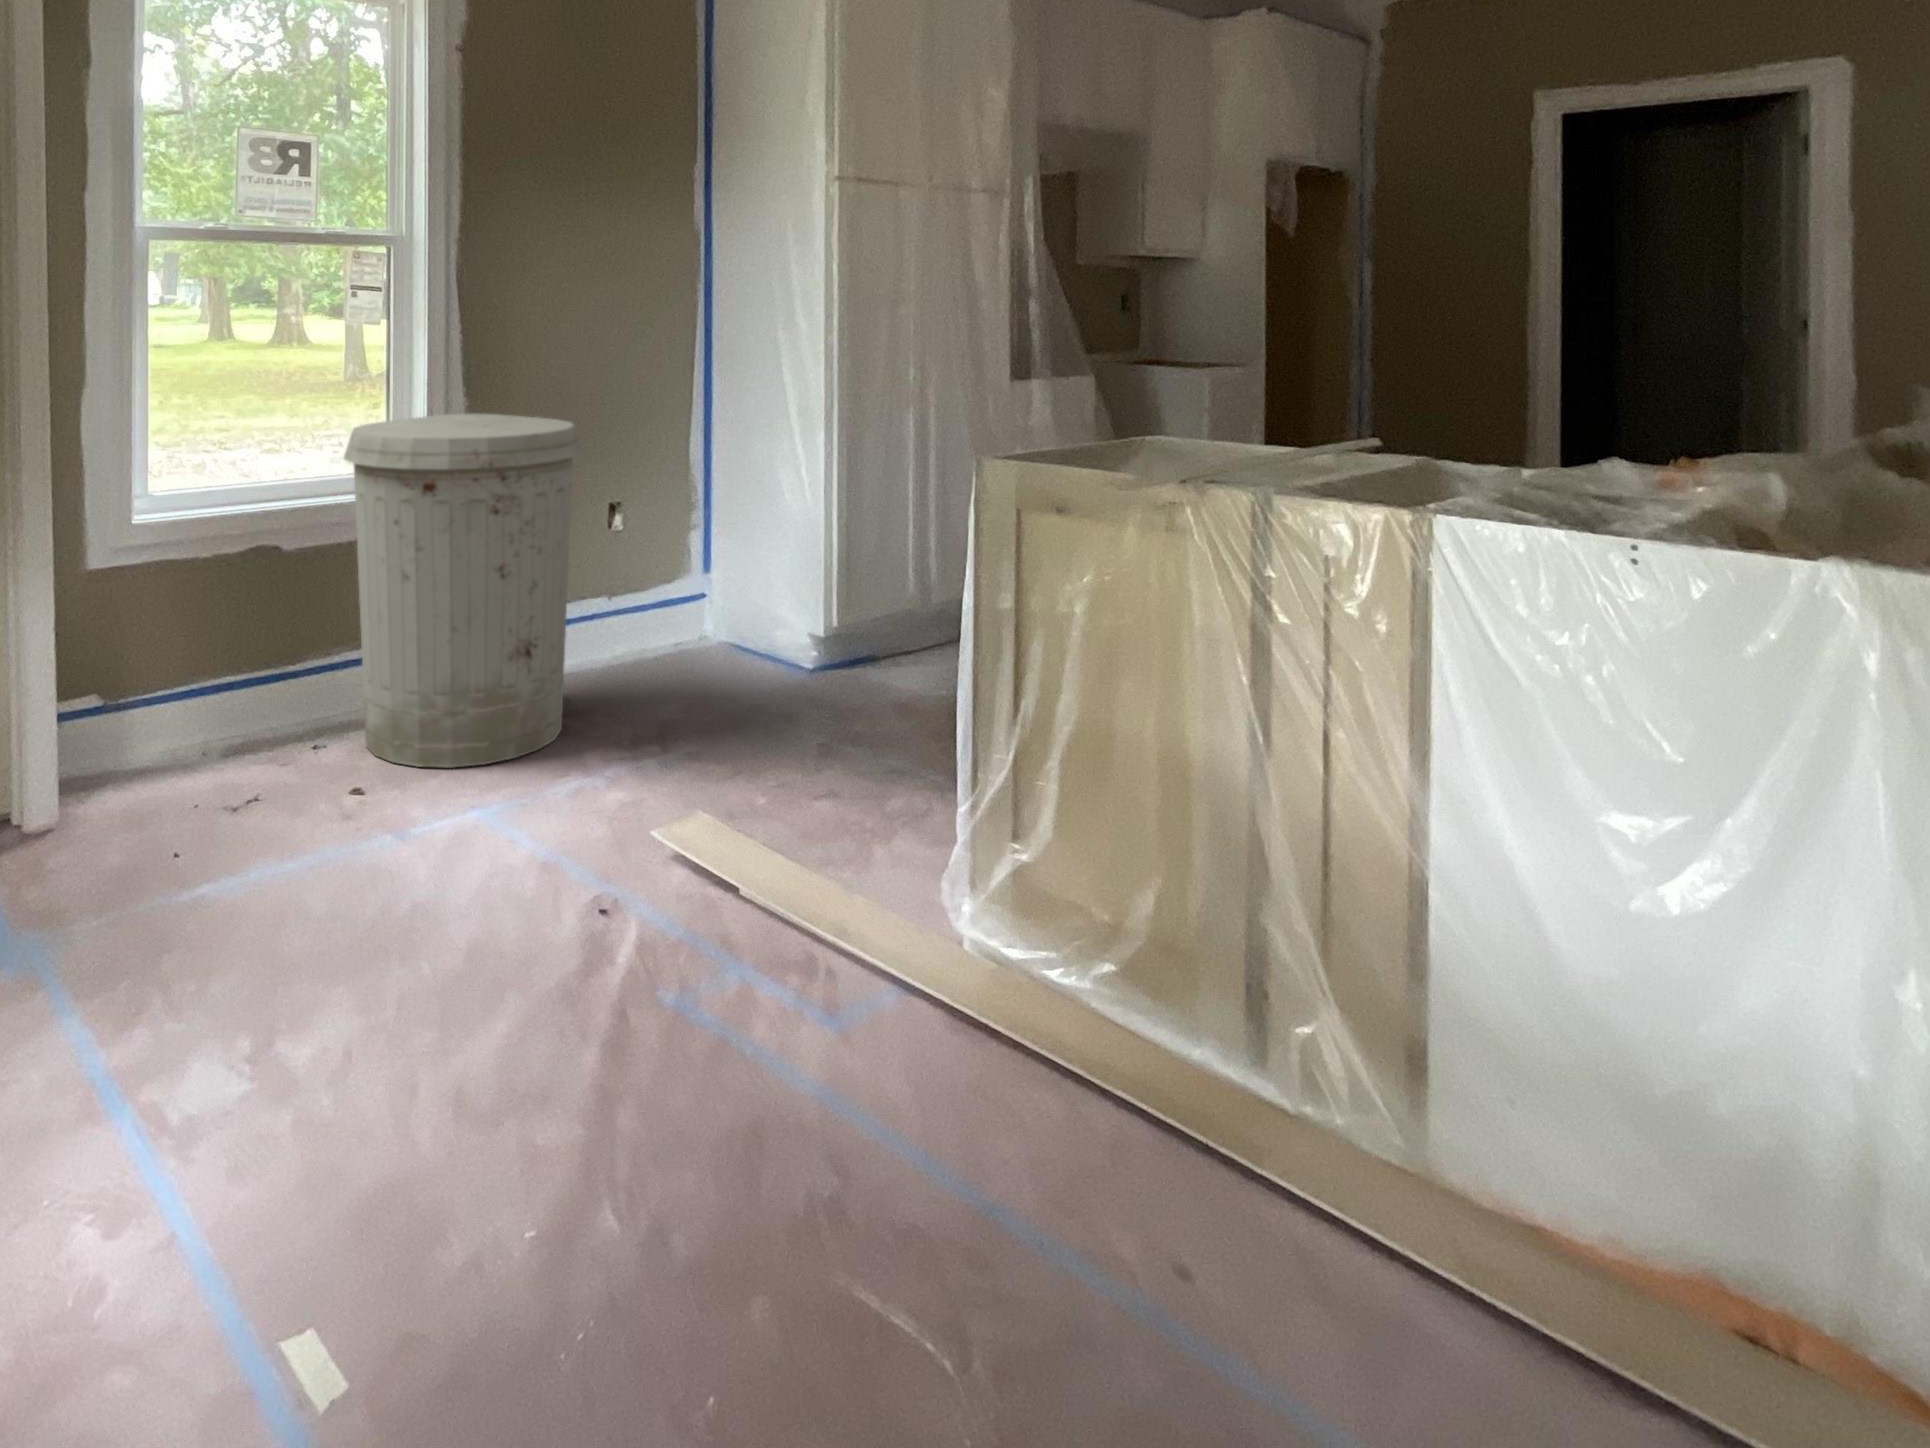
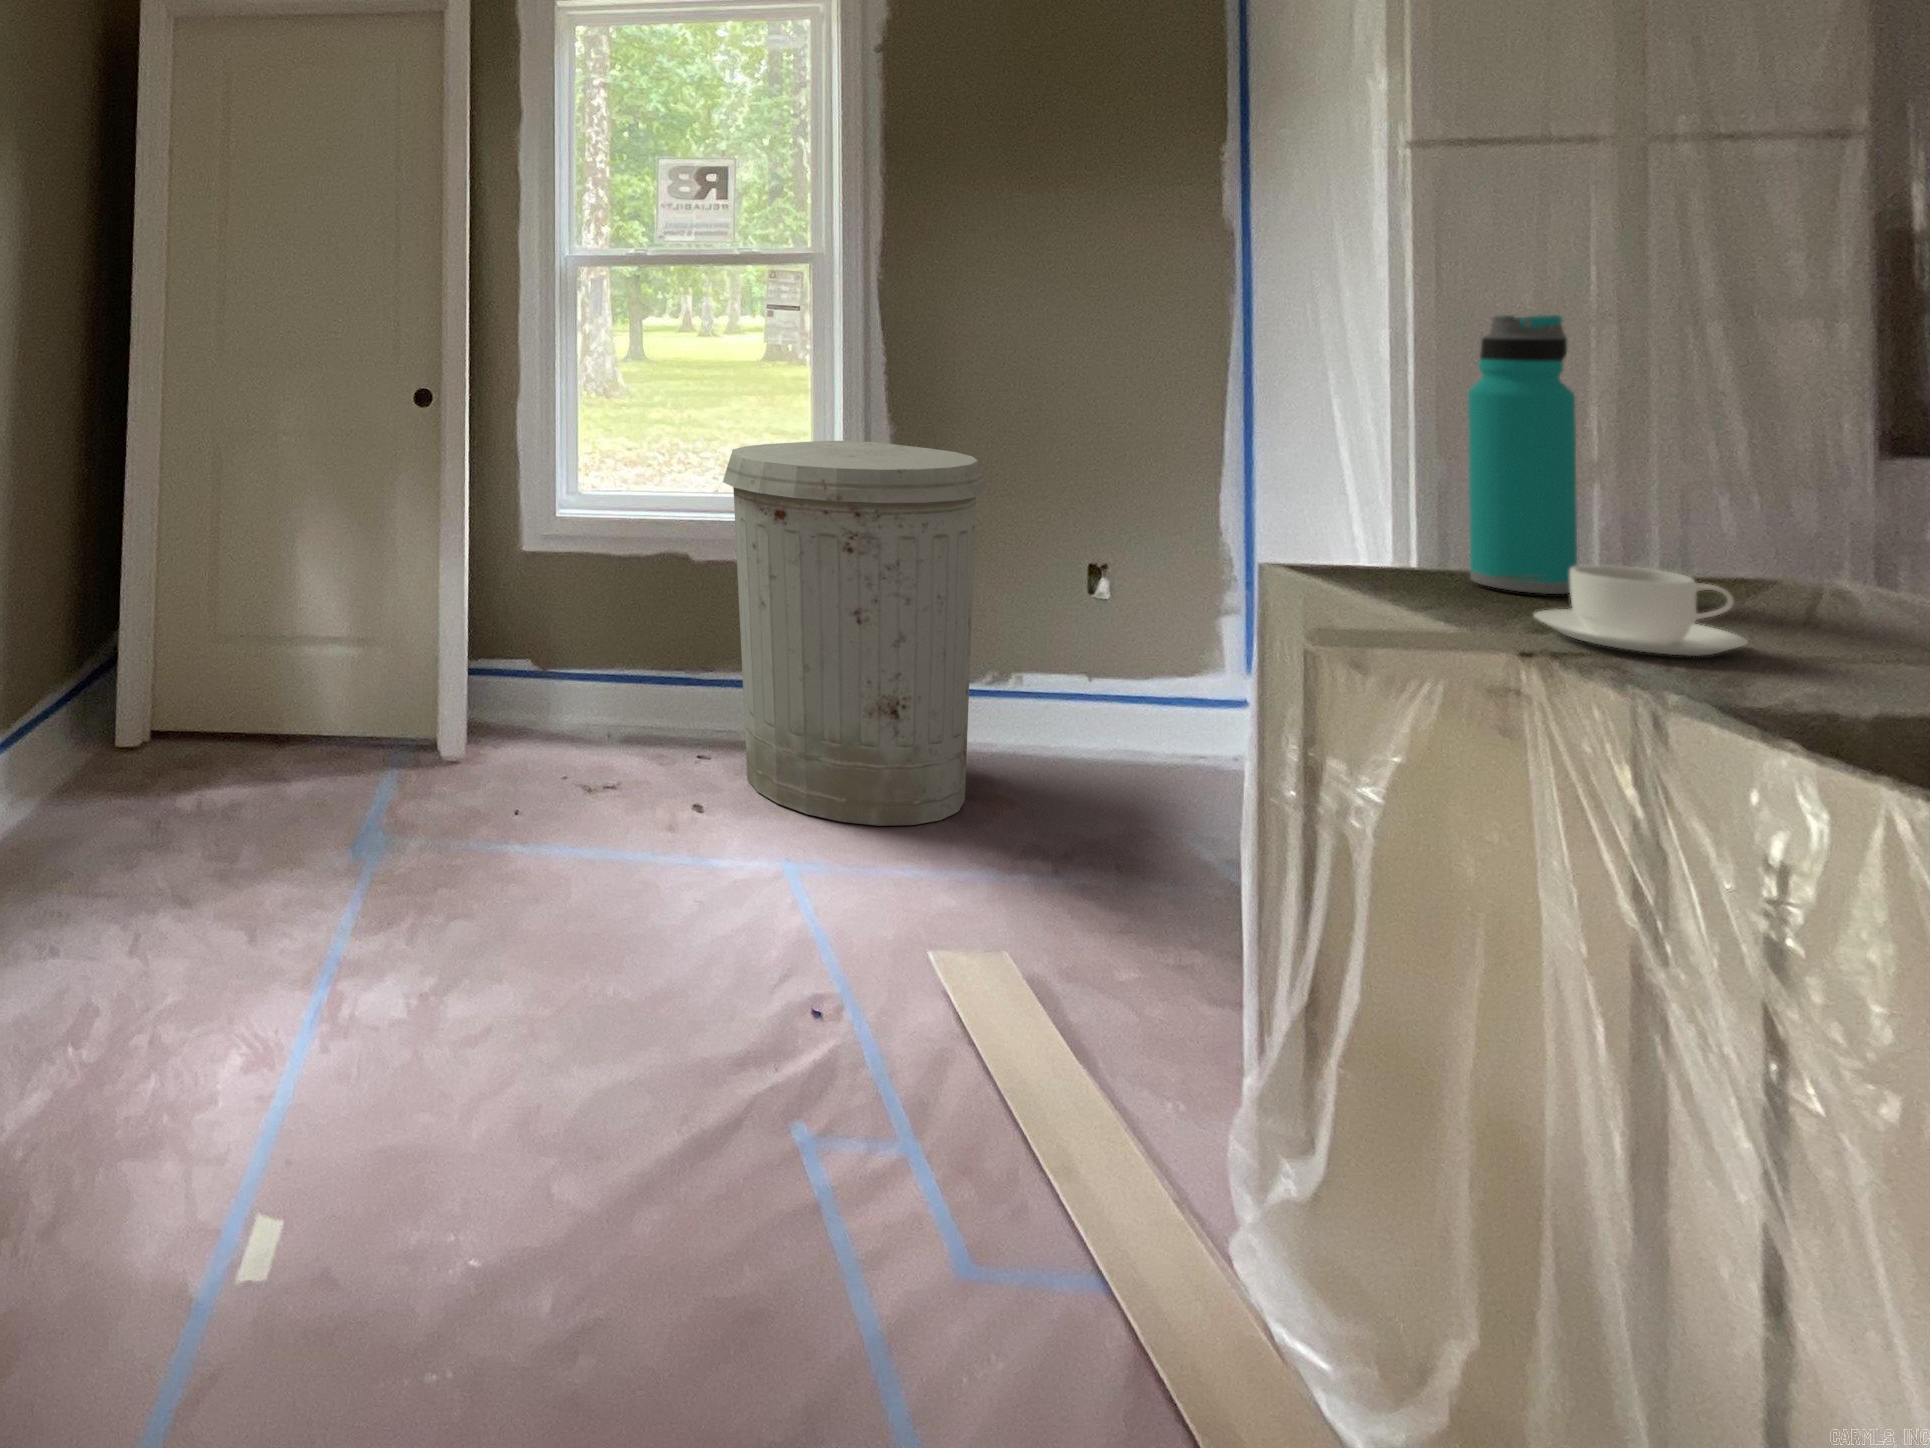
water bottle: none [1089,293,1138,454] -> present [1468,315,1577,594]
coffee cup: none [1163,430,1251,472] -> present [1534,565,1747,656]

